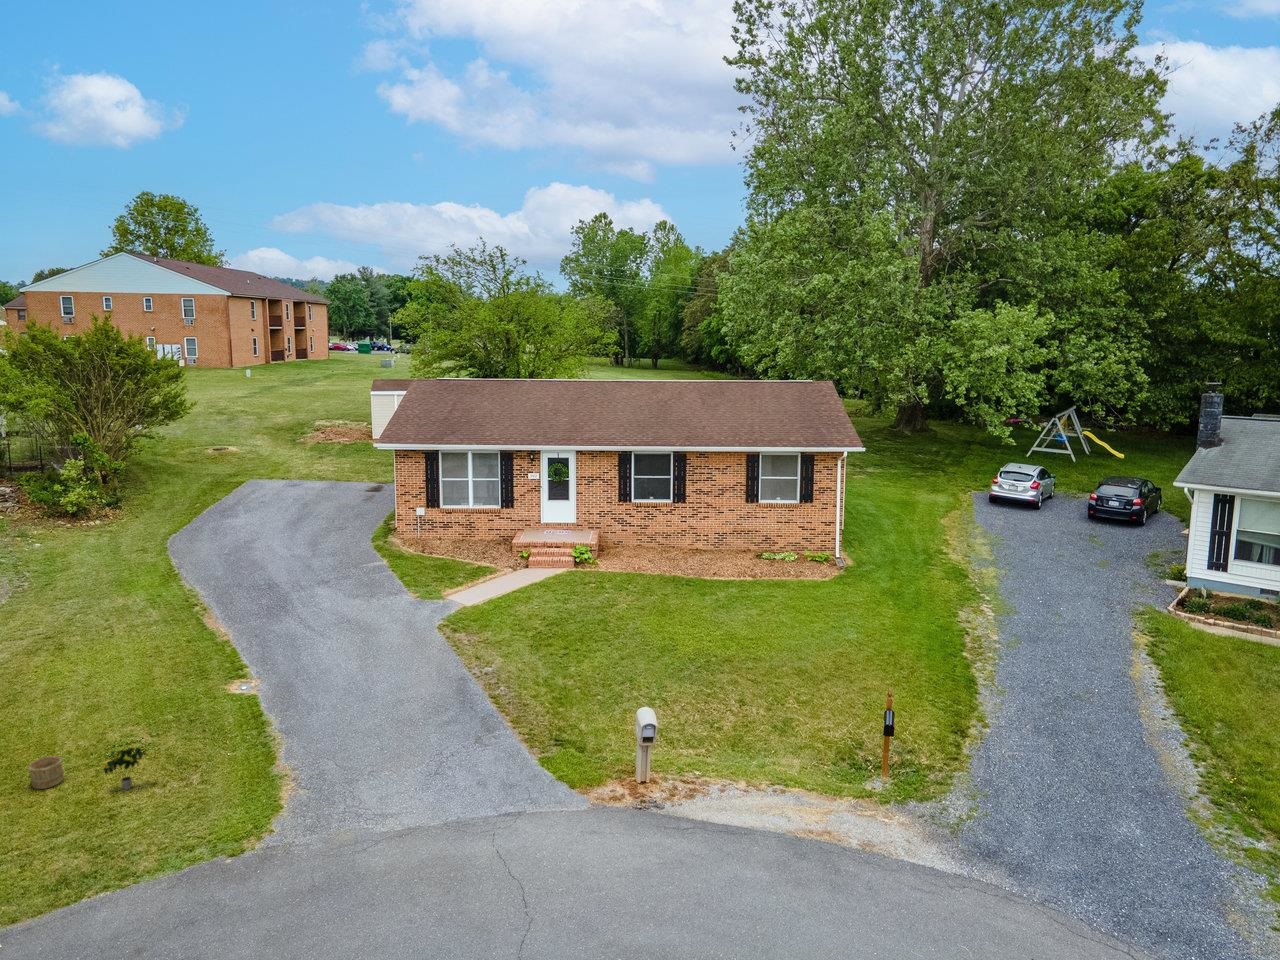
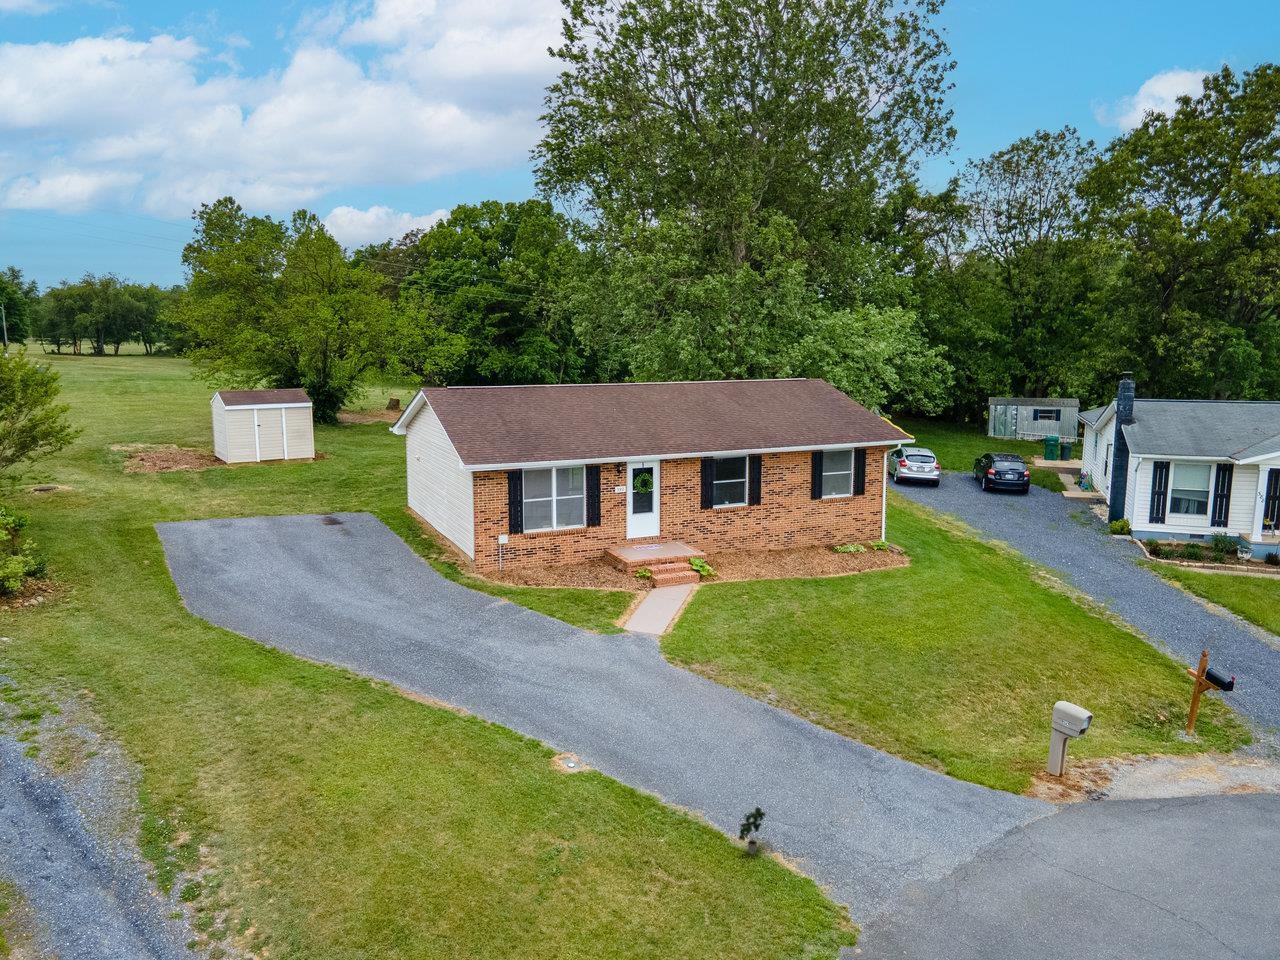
wooden bucket: present [28,756,63,789] -> none [657,838,689,876]

